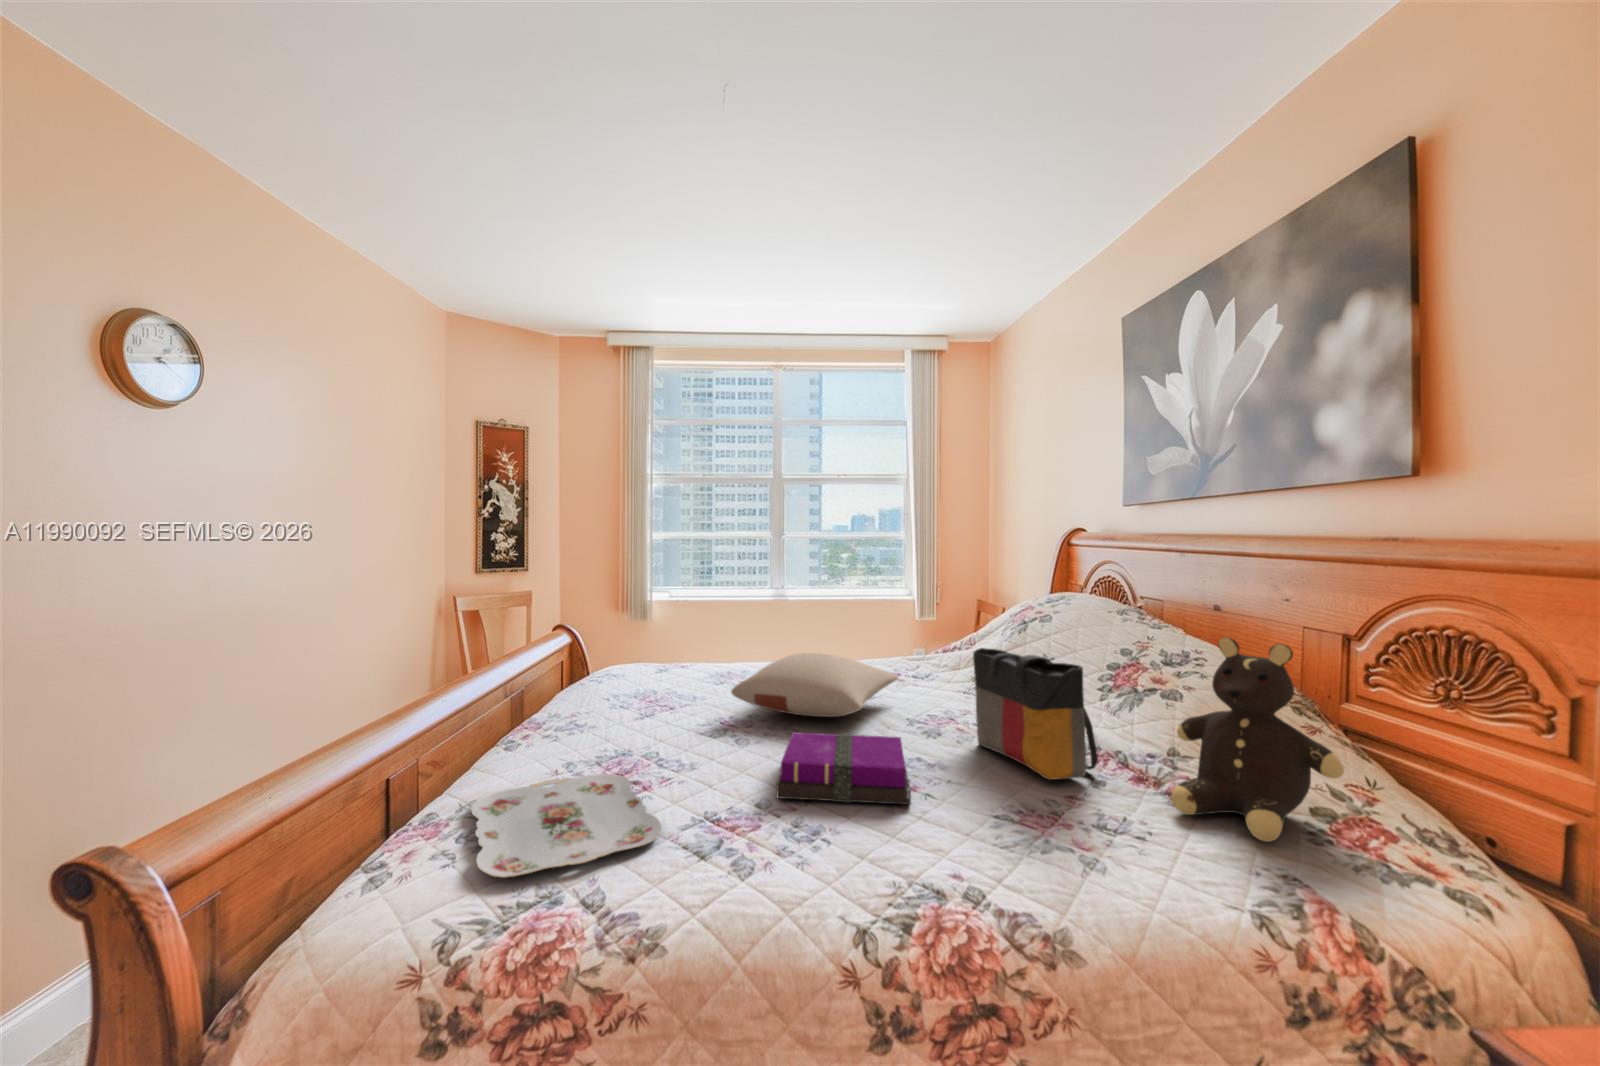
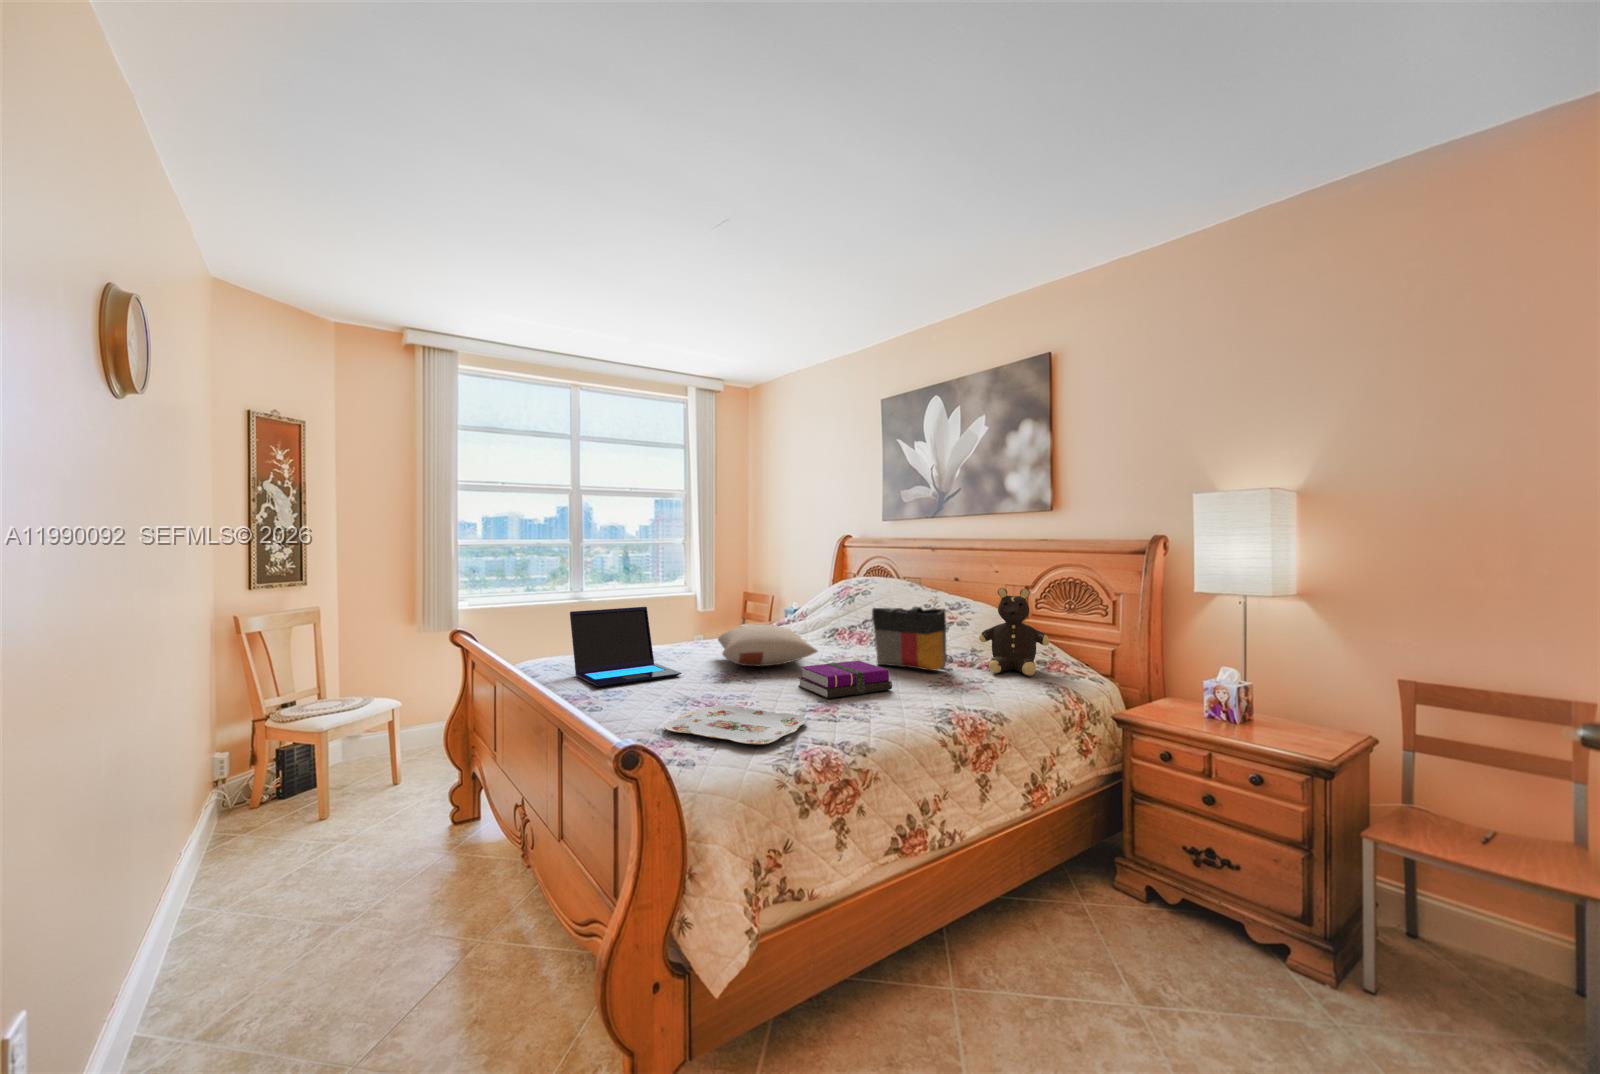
laptop: none [574,615,701,712] -> present [570,607,681,687]

